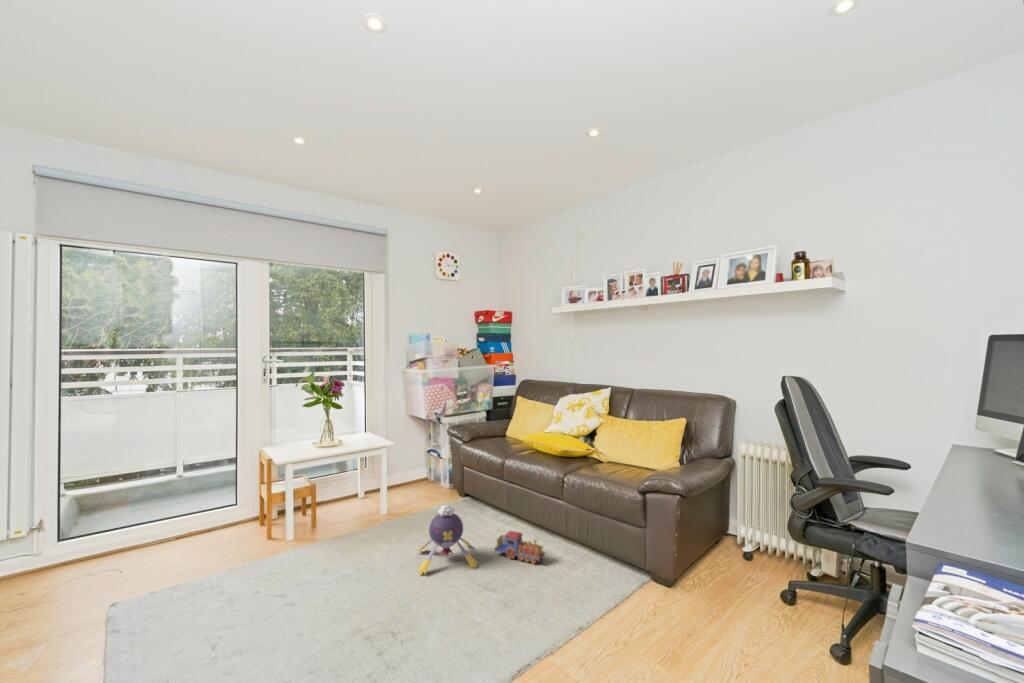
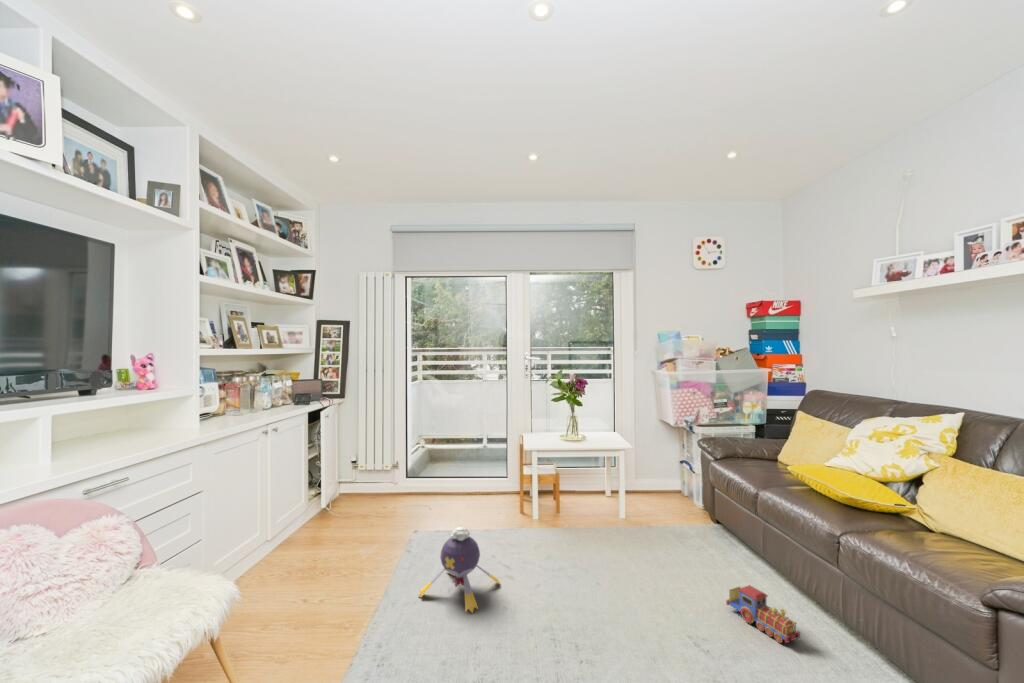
plush toy: present [417,505,478,575] -> present [419,527,500,613]

